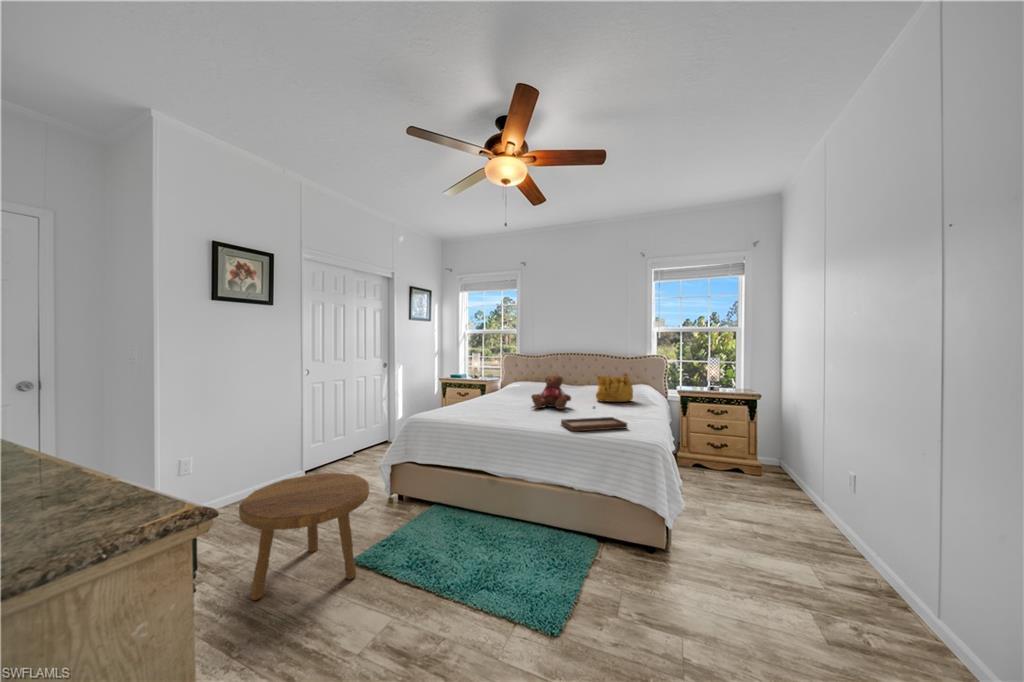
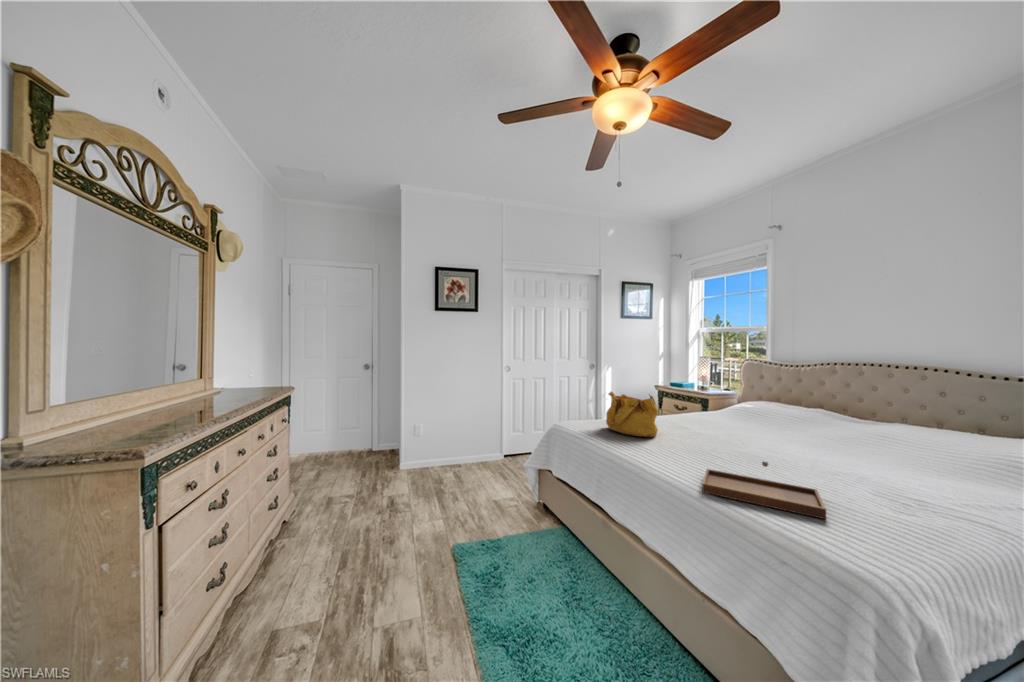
handbag: present [596,373,633,402] -> present [606,392,658,437]
teddy bear: present [531,375,571,409] -> none [710,399,778,454]
footstool: present [239,473,369,600] -> none [372,456,470,560]

